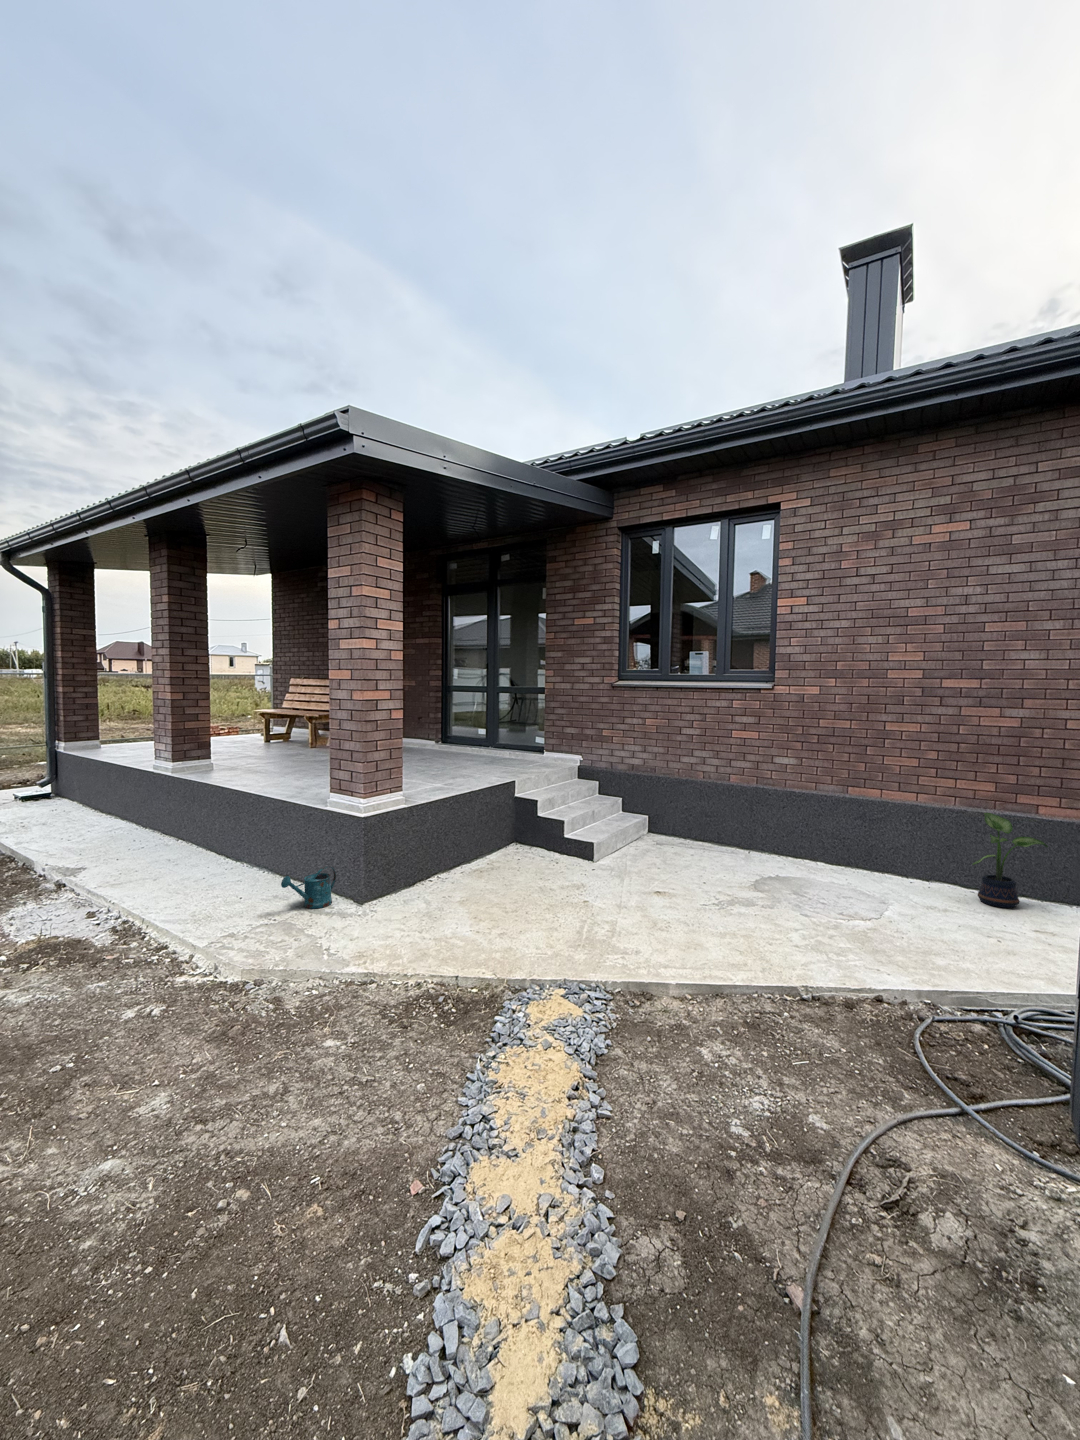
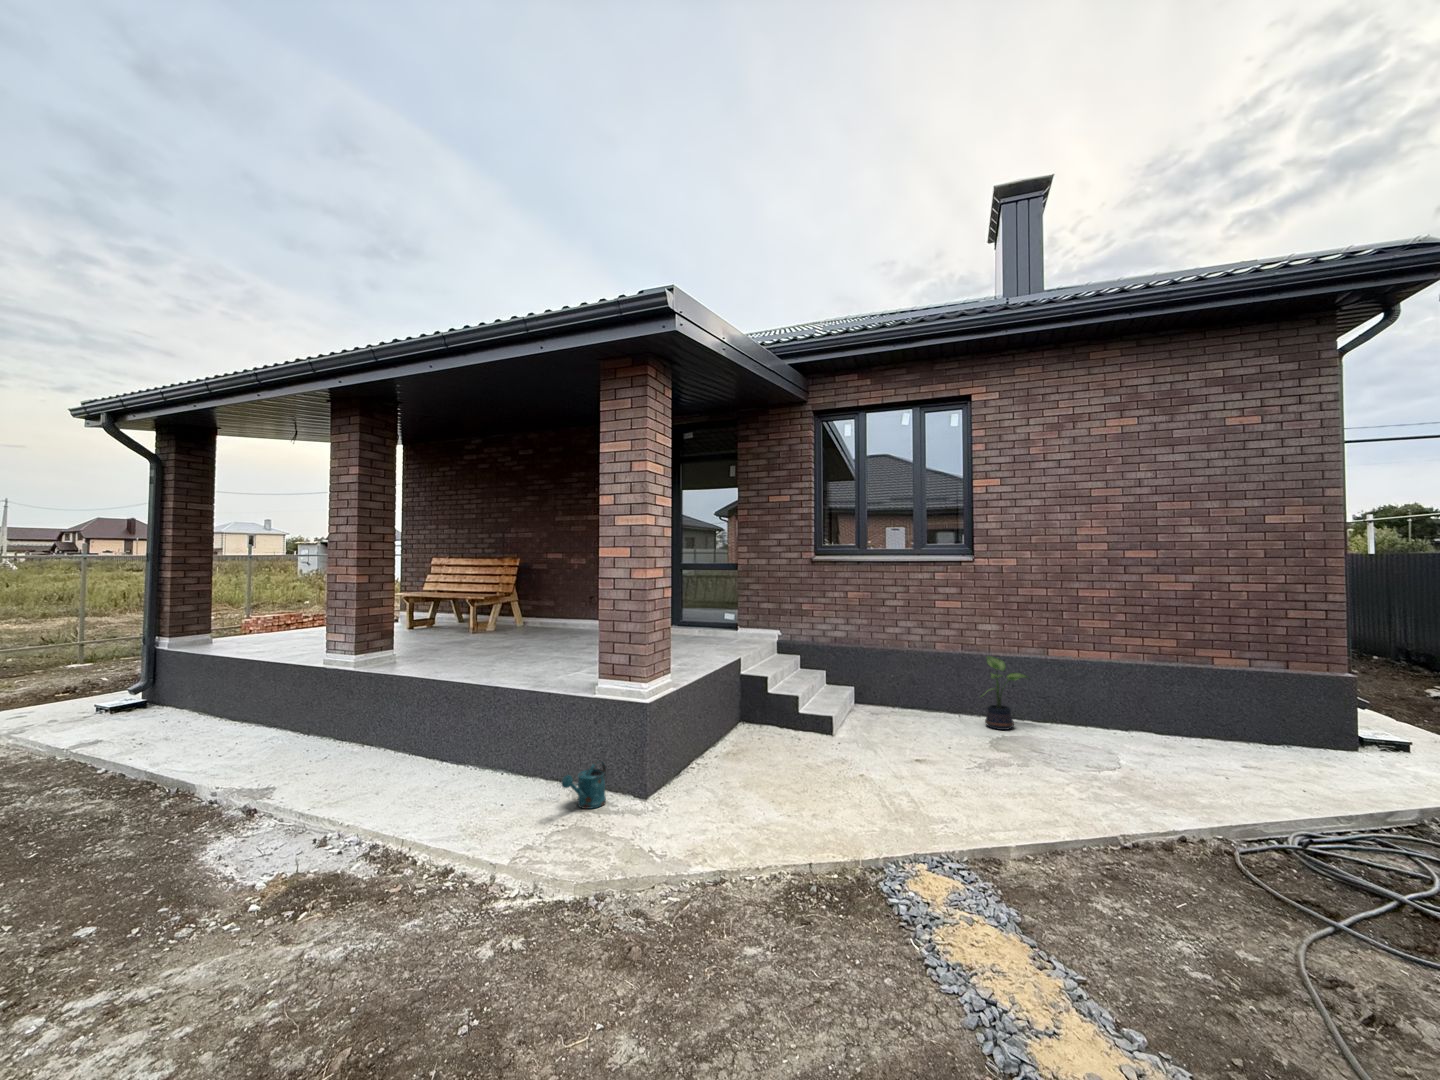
potted plant: present [972,813,1048,908] -> present [981,656,1030,730]

